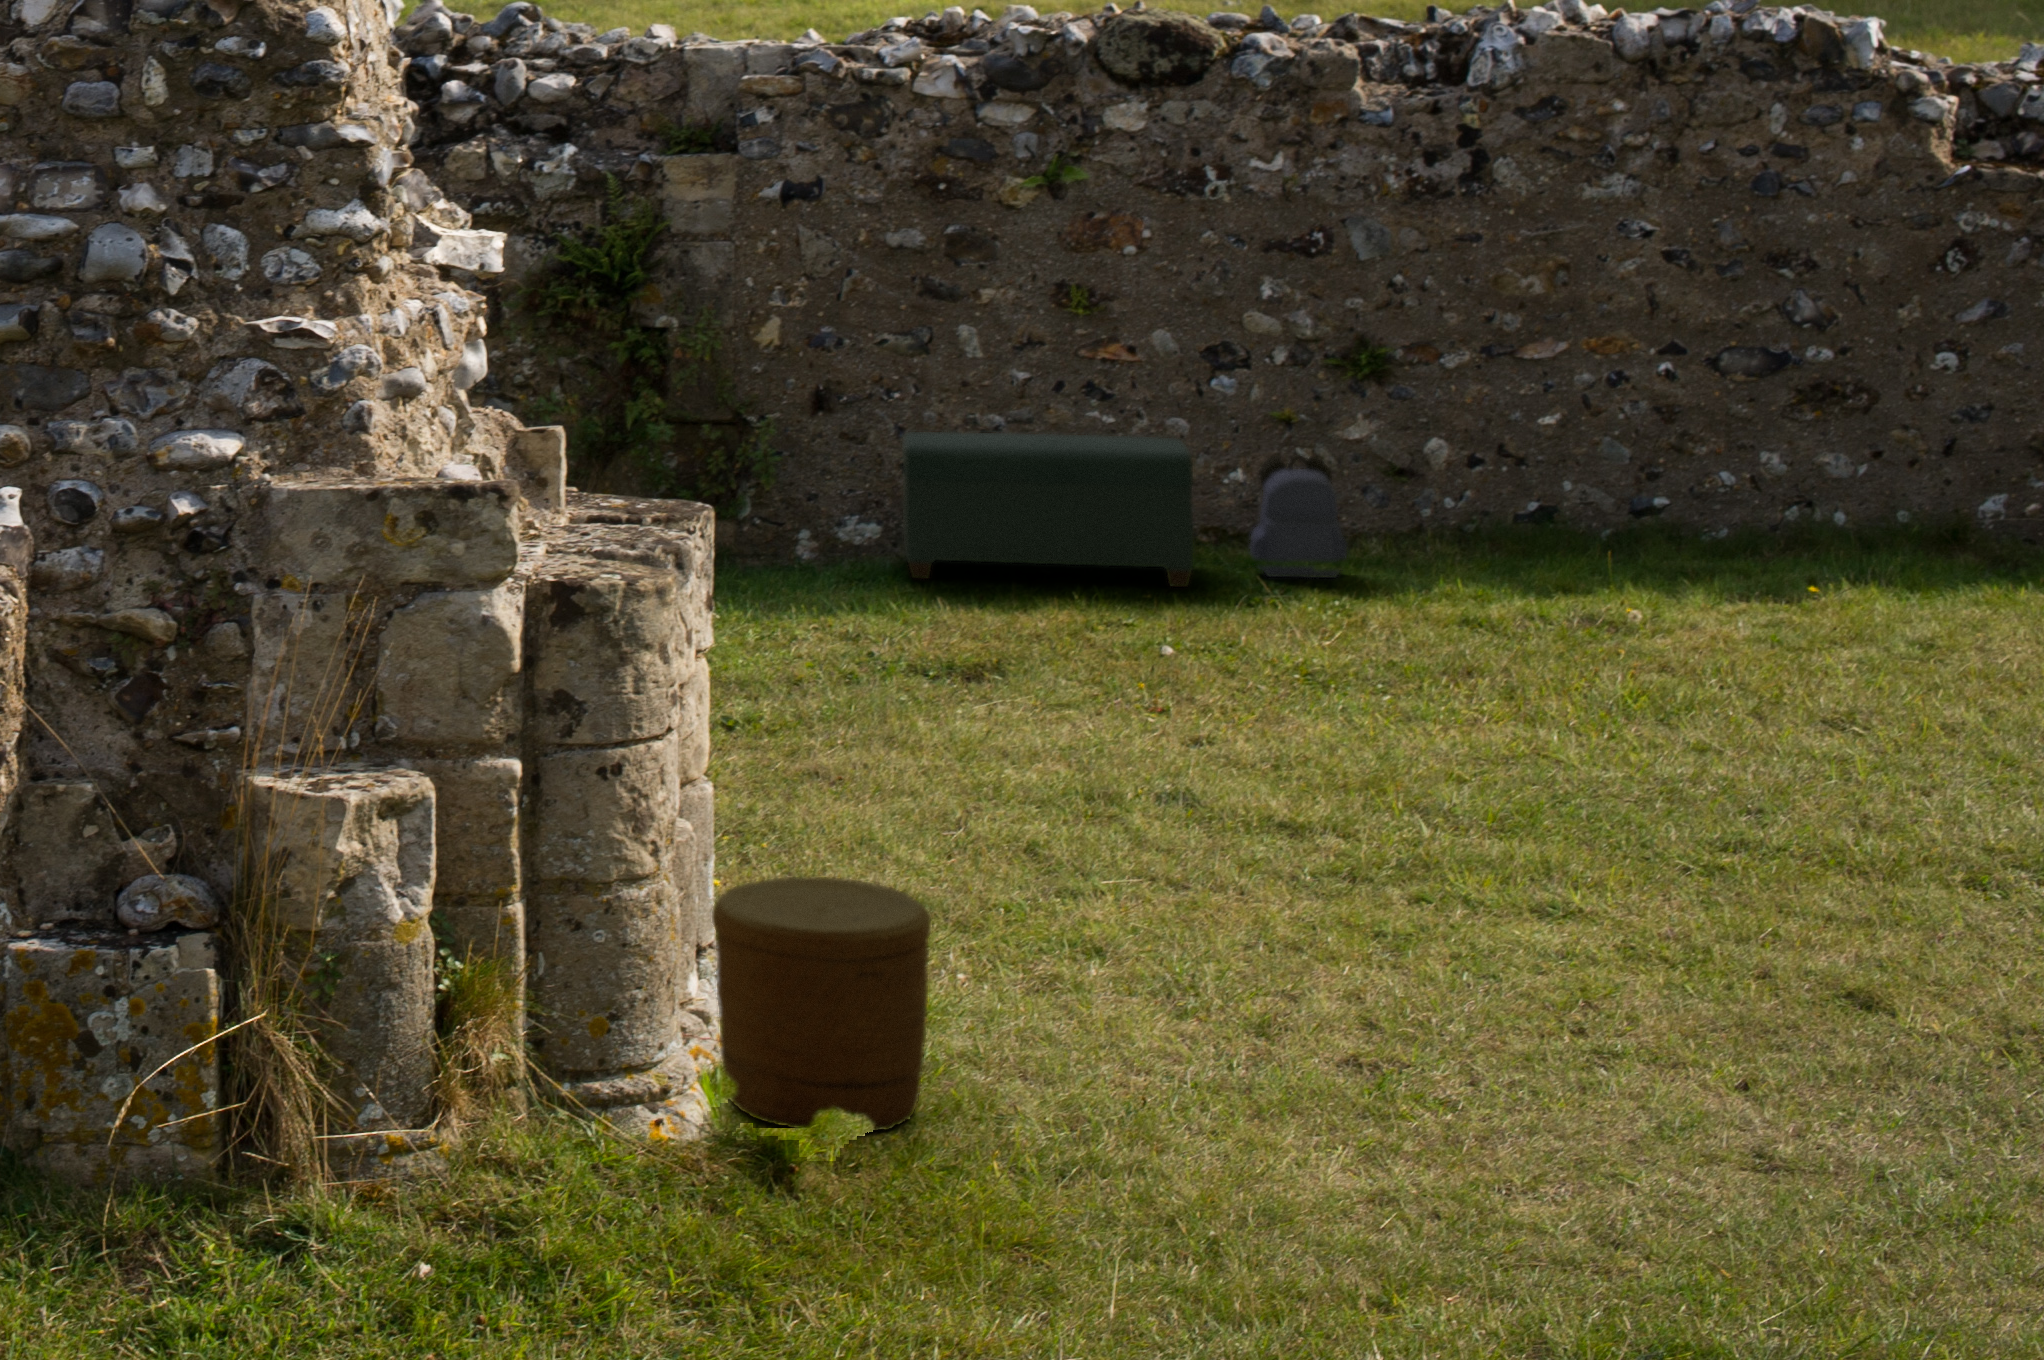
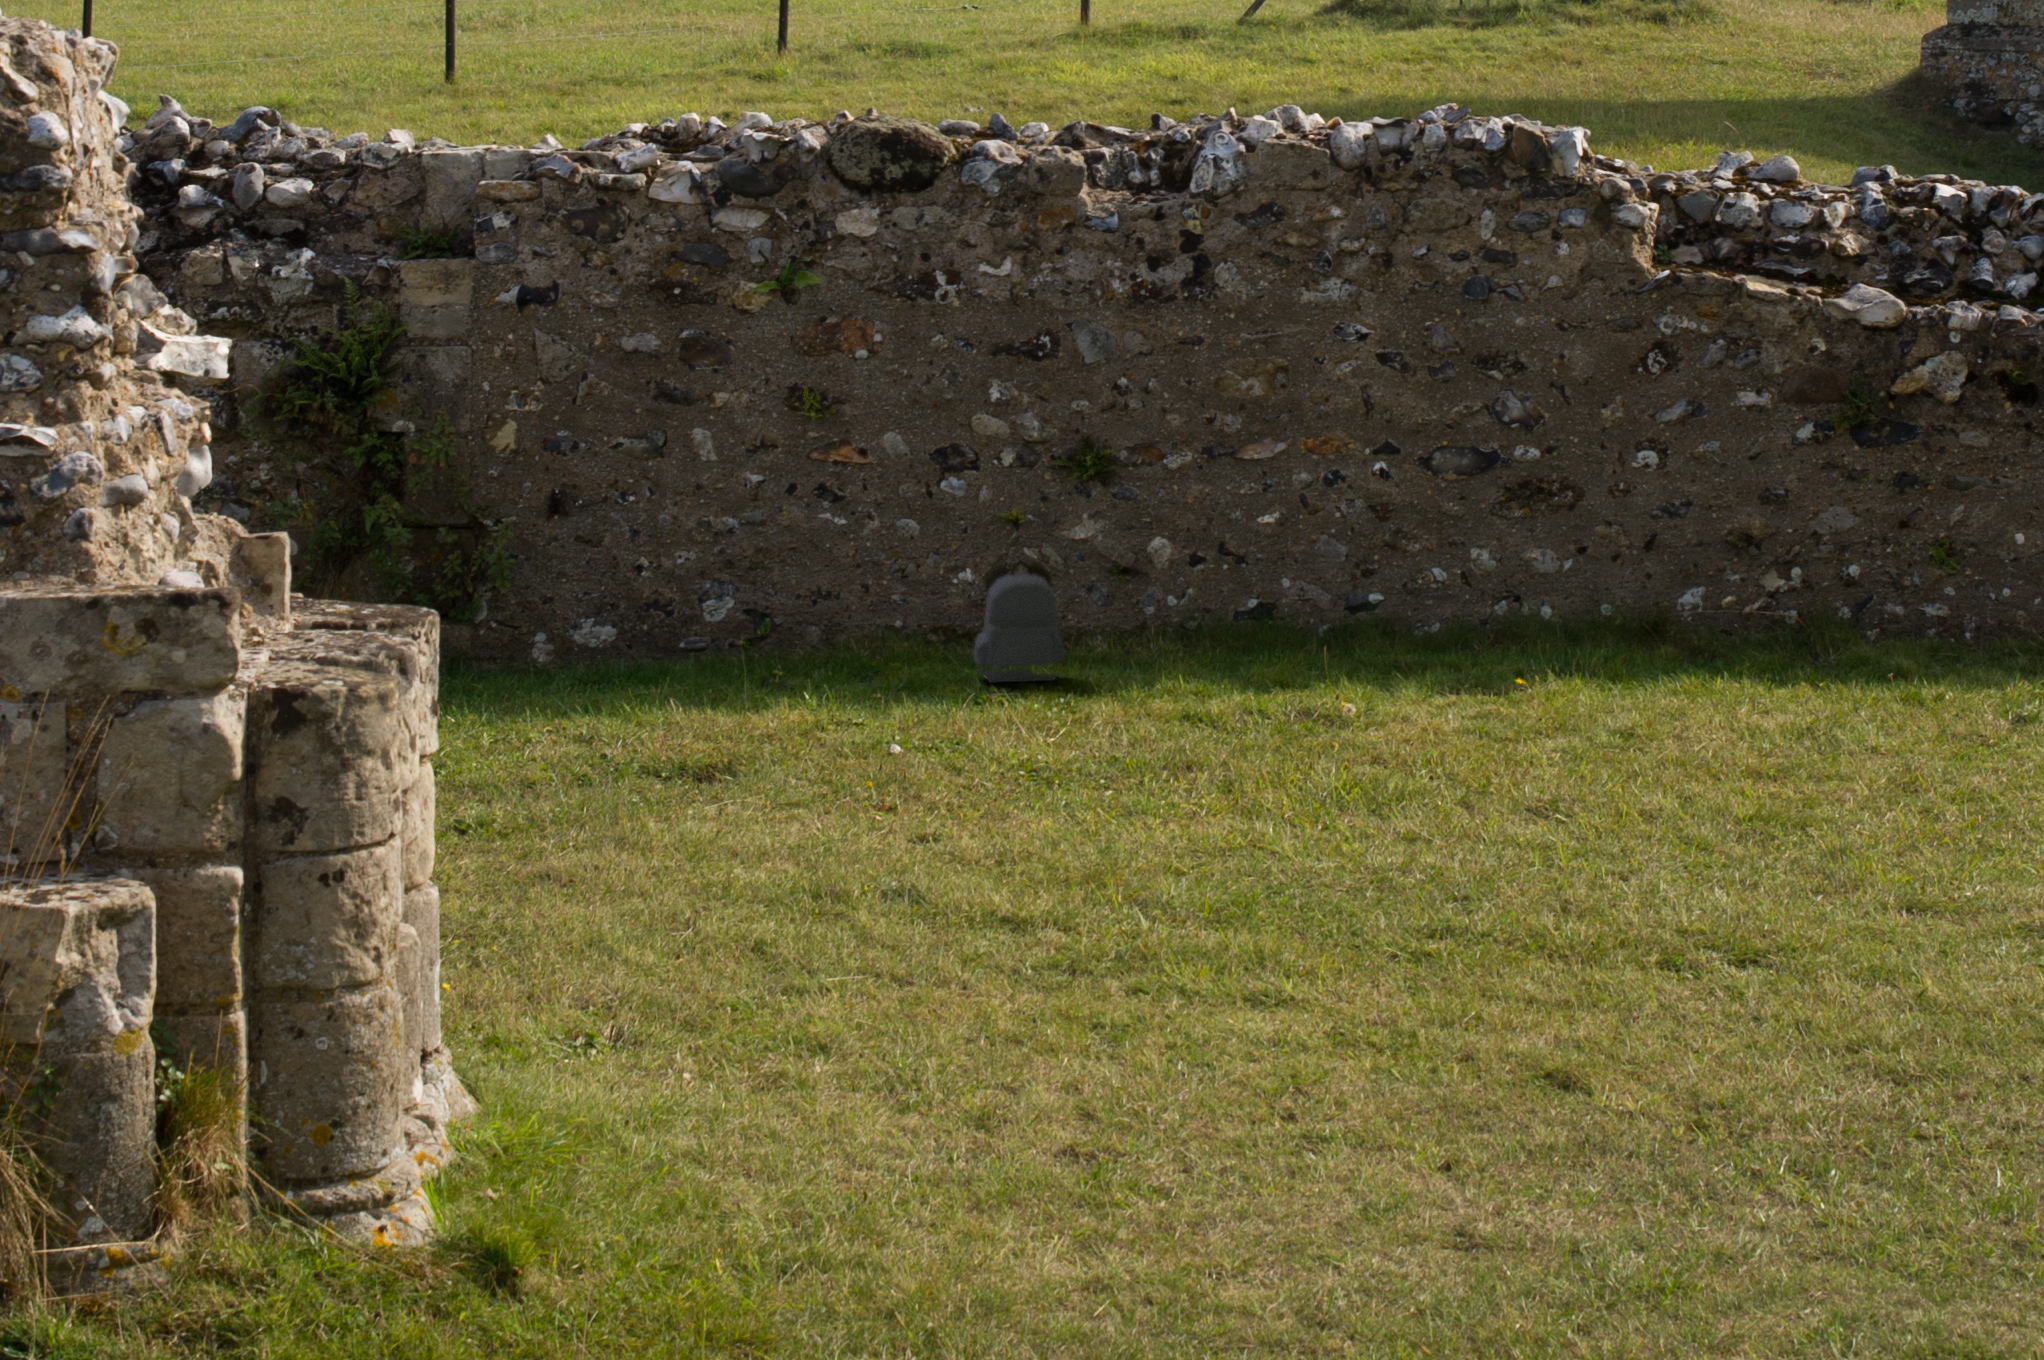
bench: present [902,432,1193,587] -> none [639,547,921,698]
woven basket: present [712,876,931,1131] -> none [431,968,642,1211]

